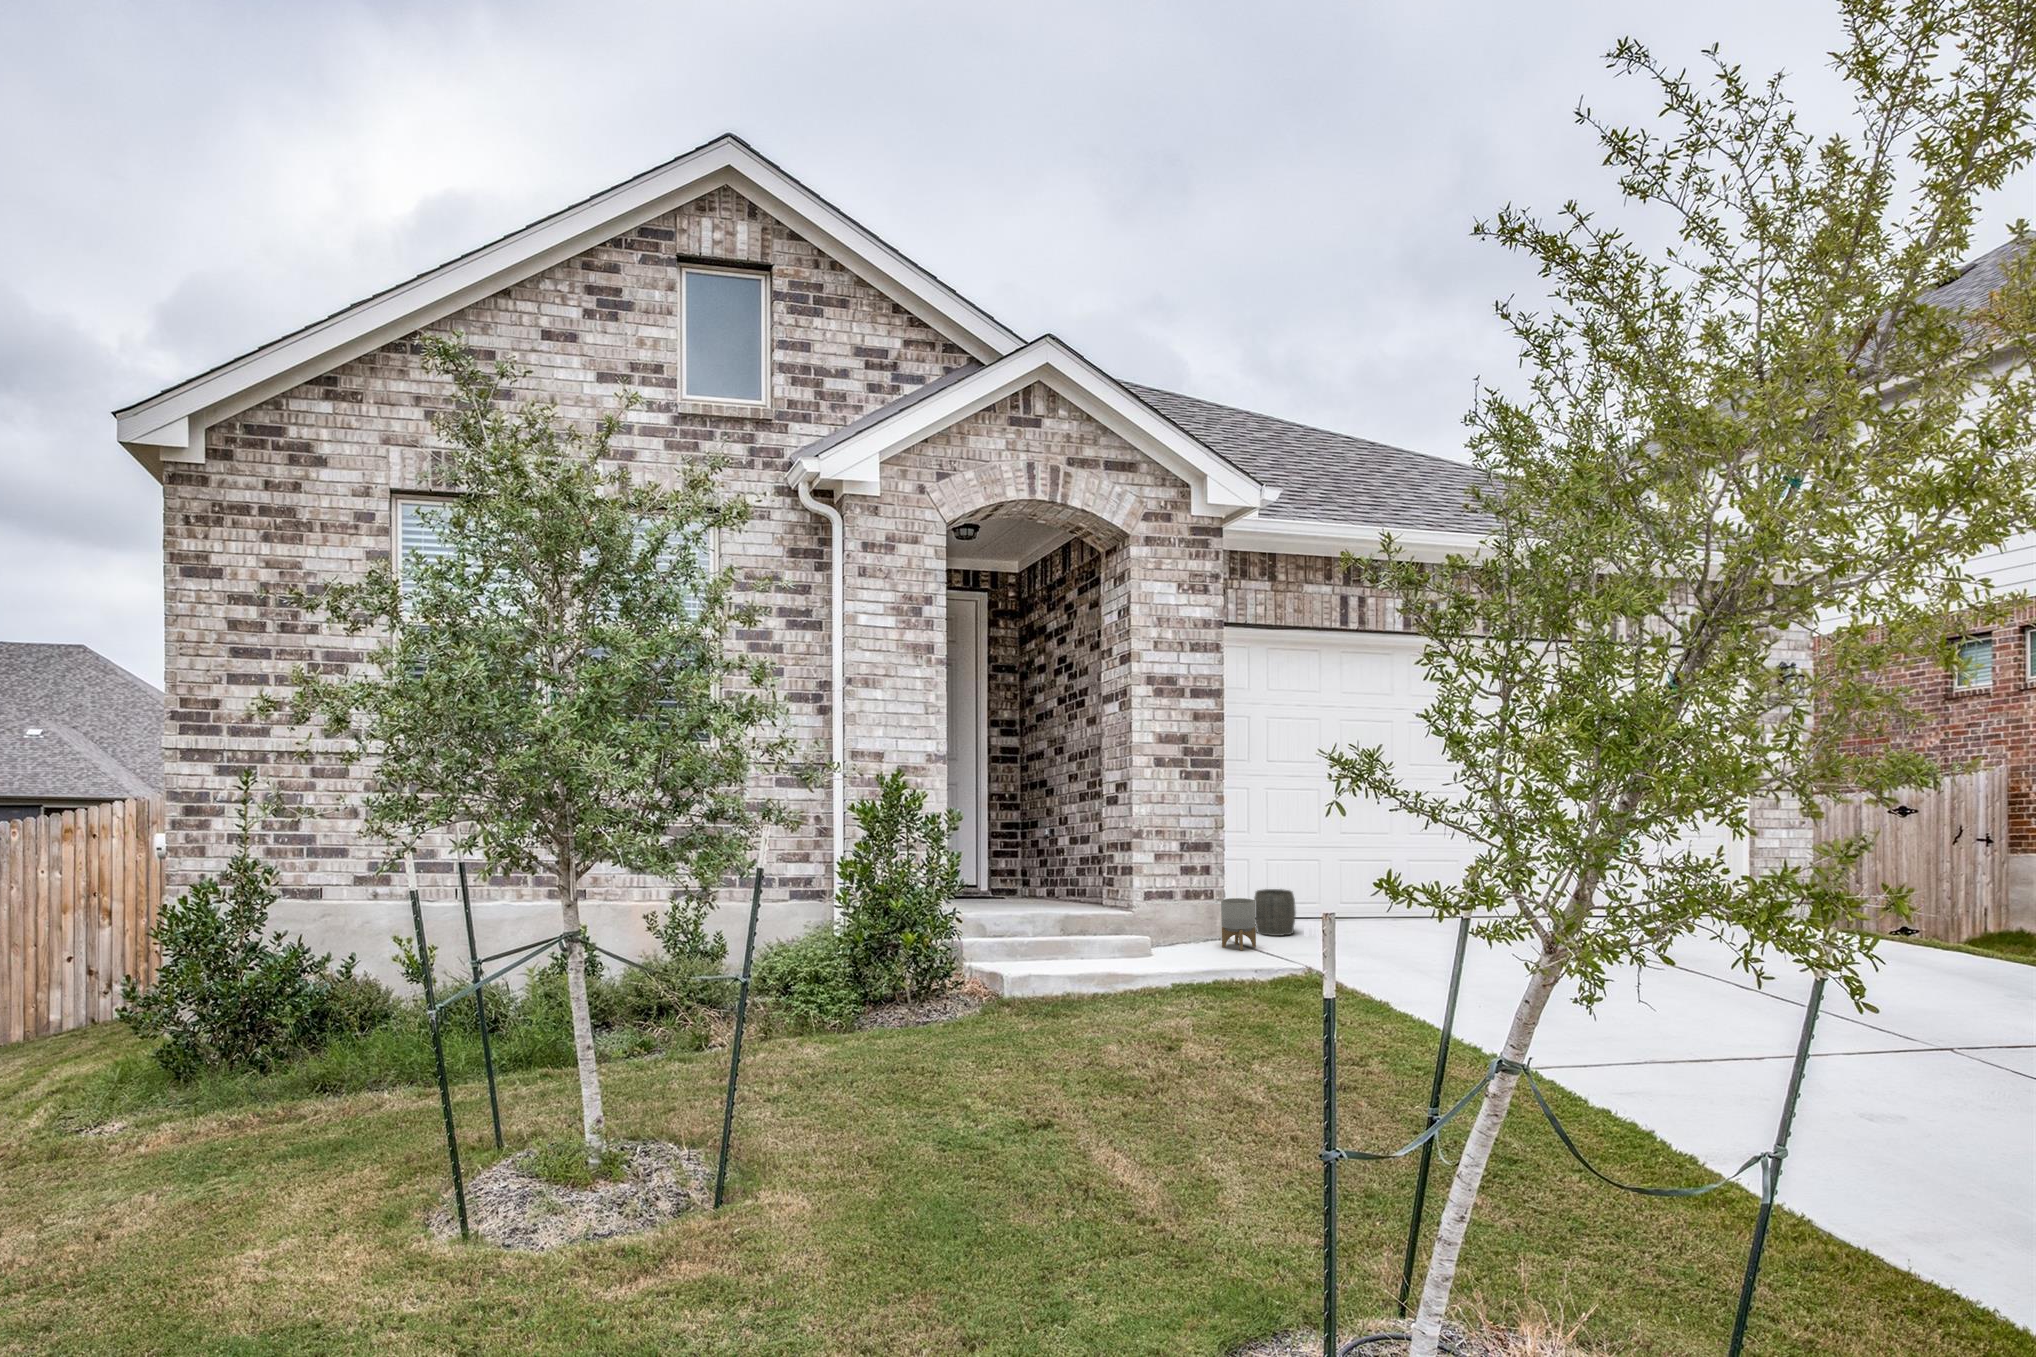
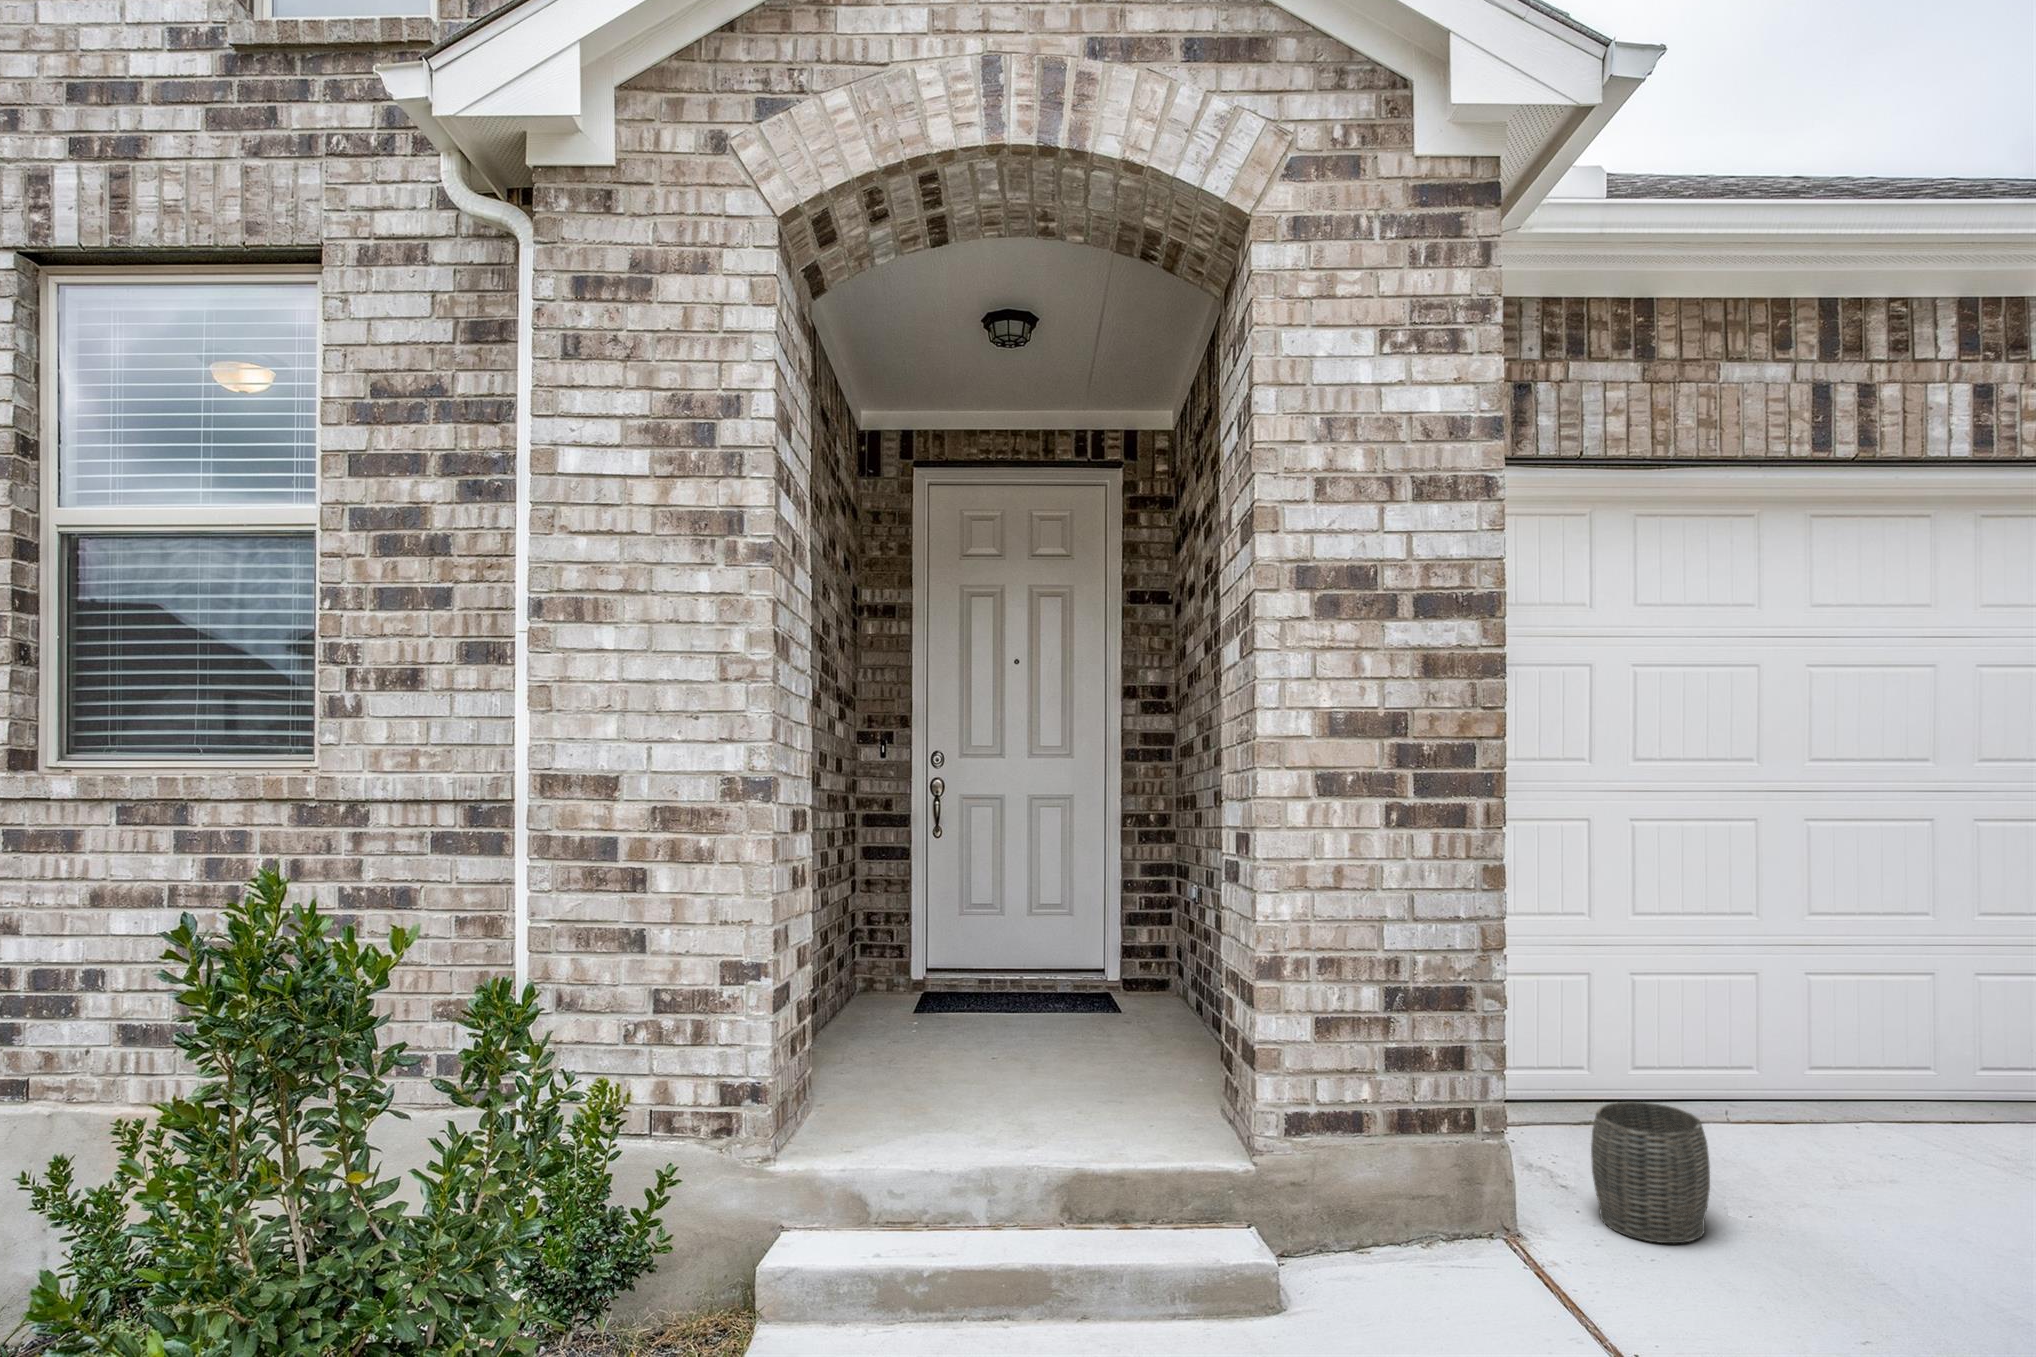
planter: present [1221,898,1256,950] -> none [1494,1152,1597,1318]

